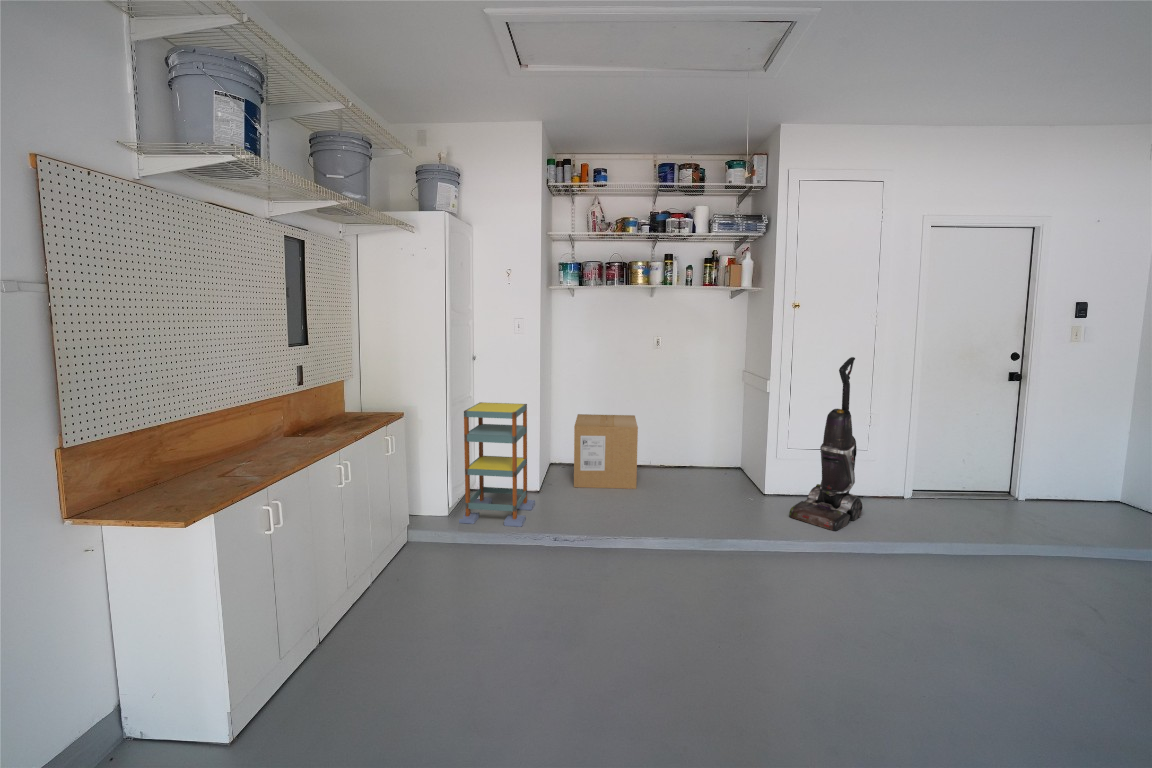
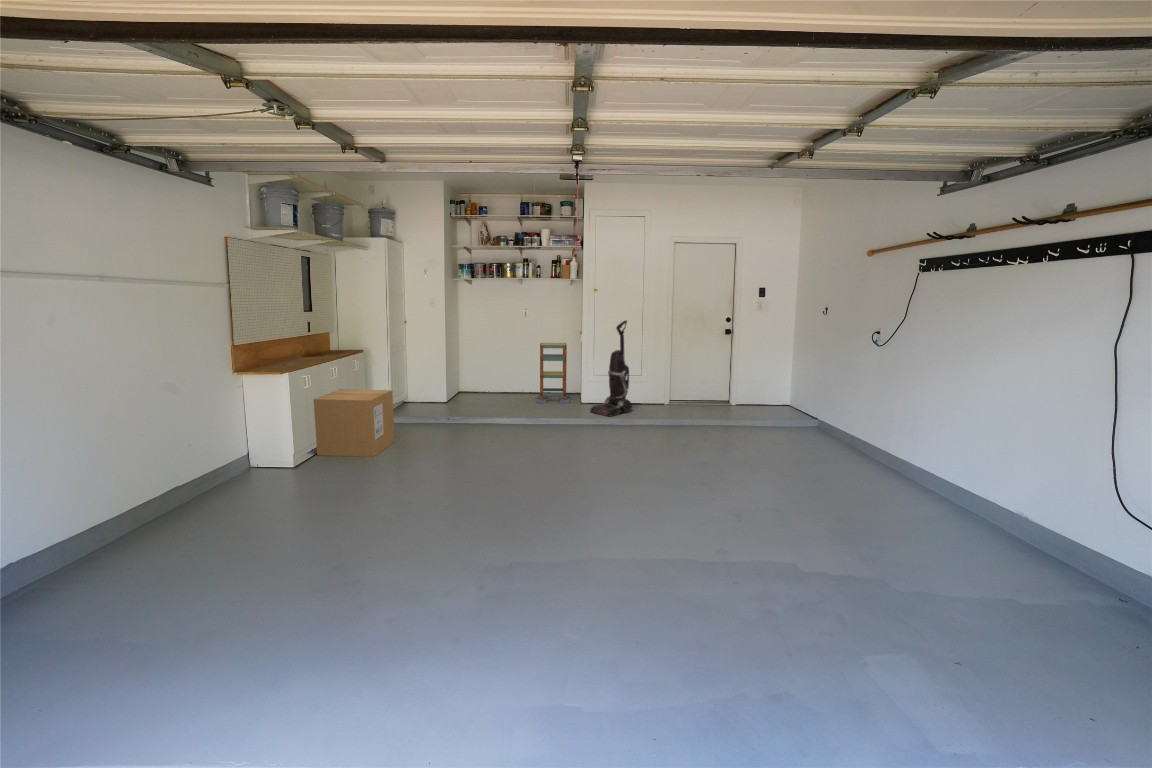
shelving unit: present [459,402,535,527] -> present [537,343,569,403]
cardboard box: present [574,414,638,489] -> present [314,389,395,457]

